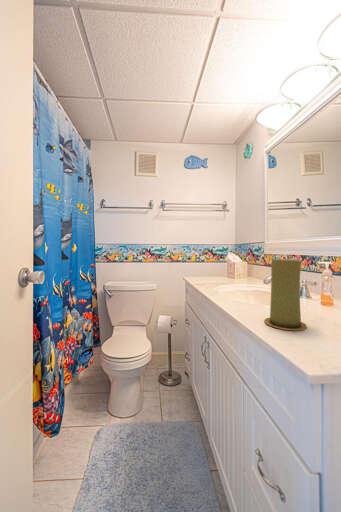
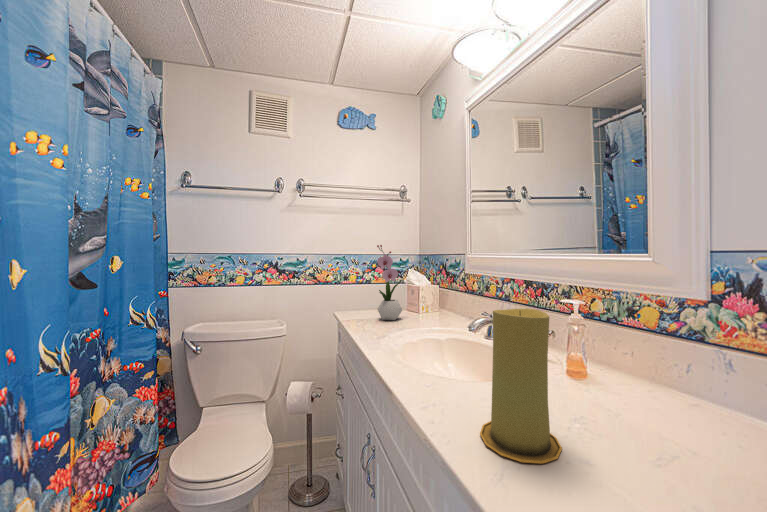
flower arrangement: none [209,237,224,282] -> present [377,245,402,320]

